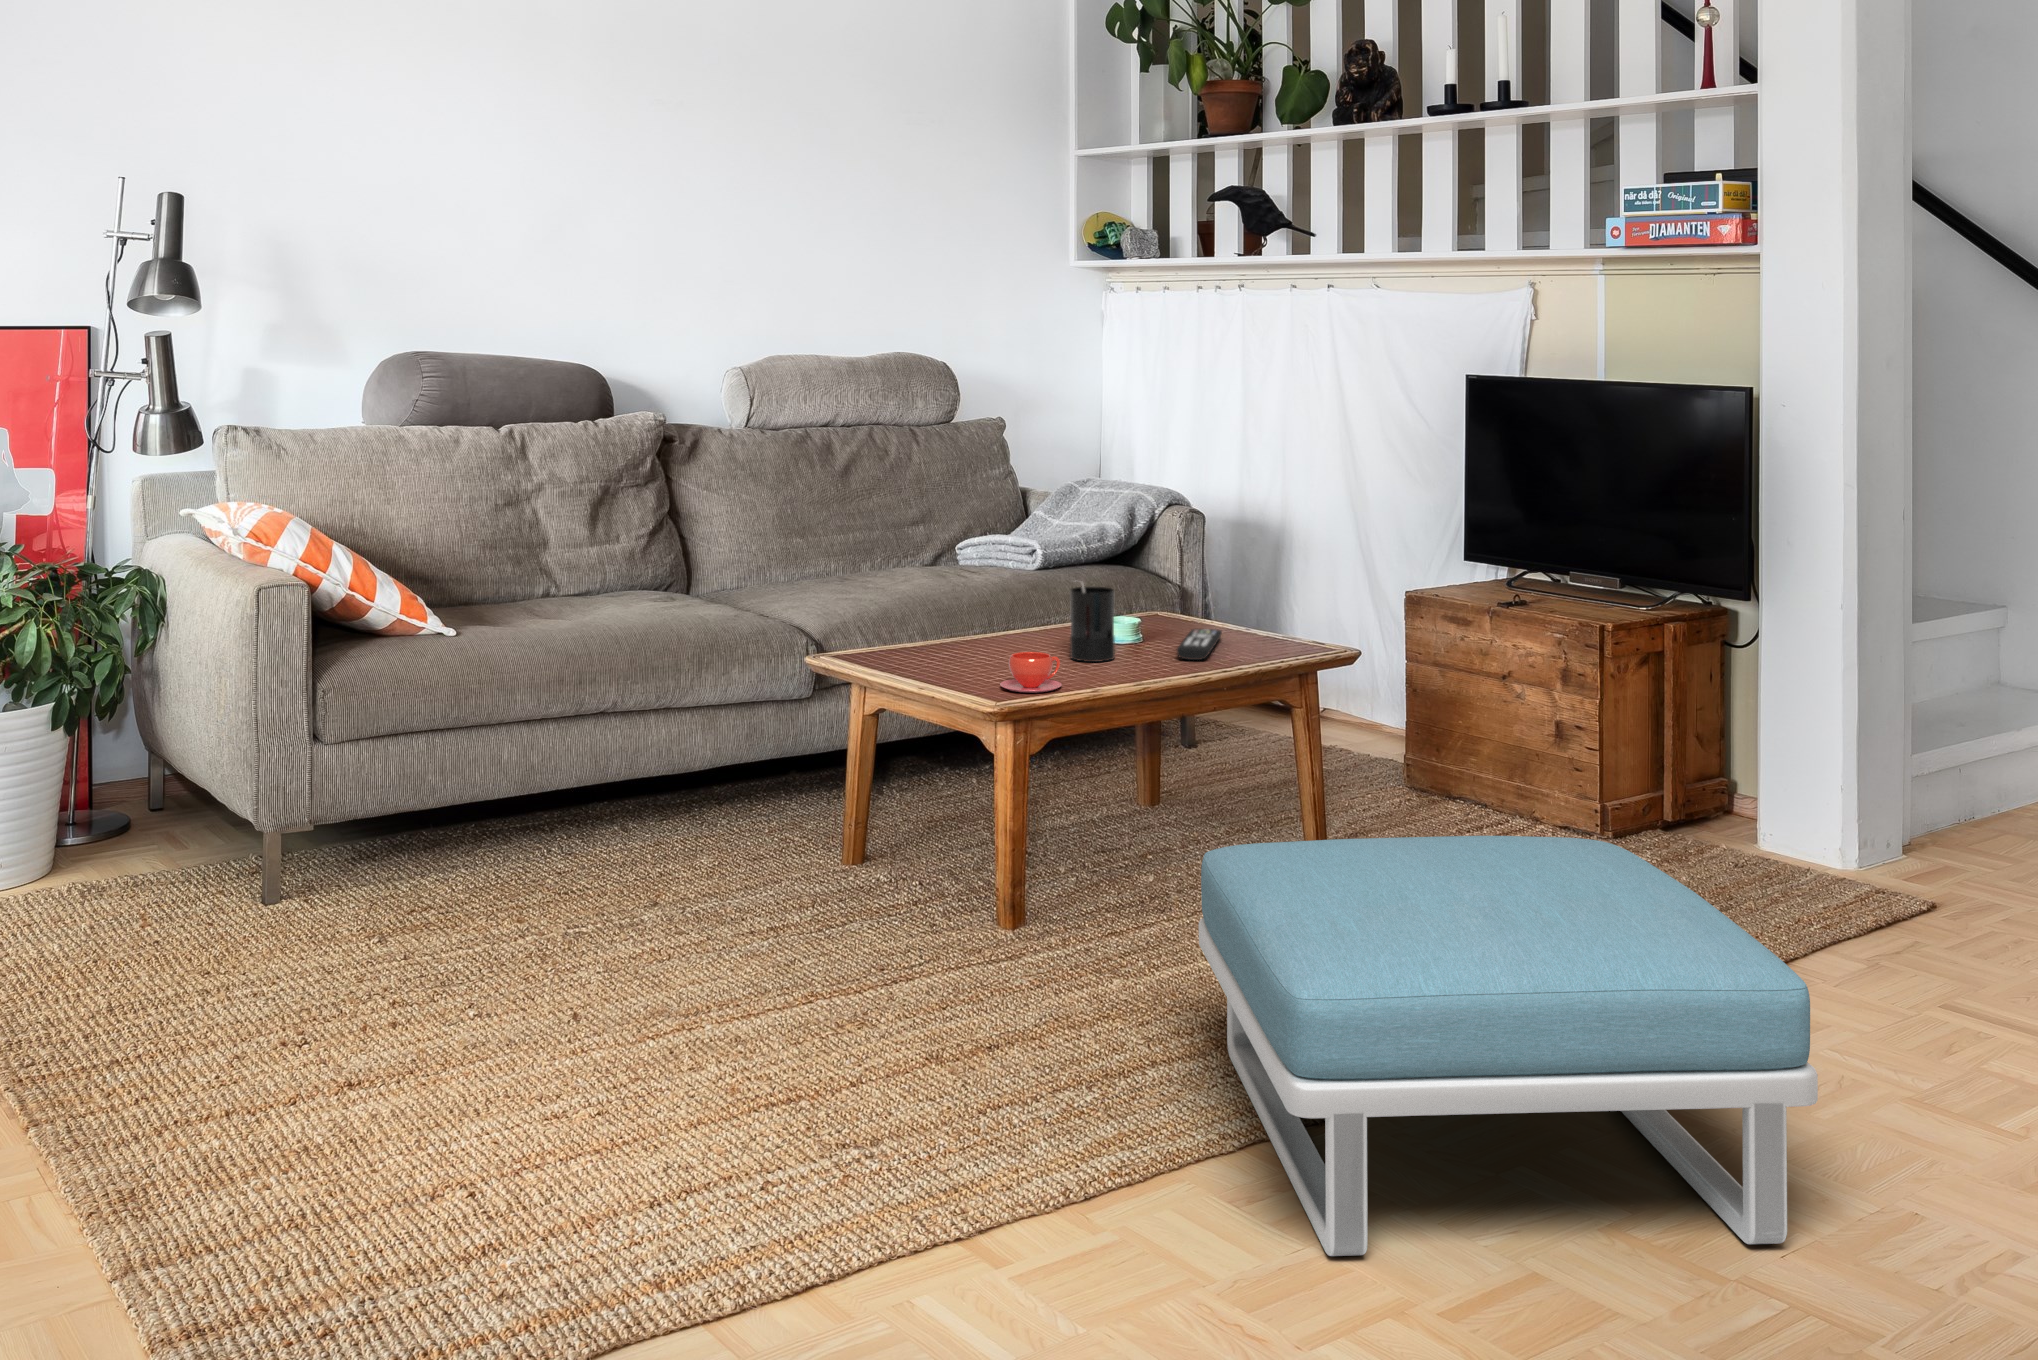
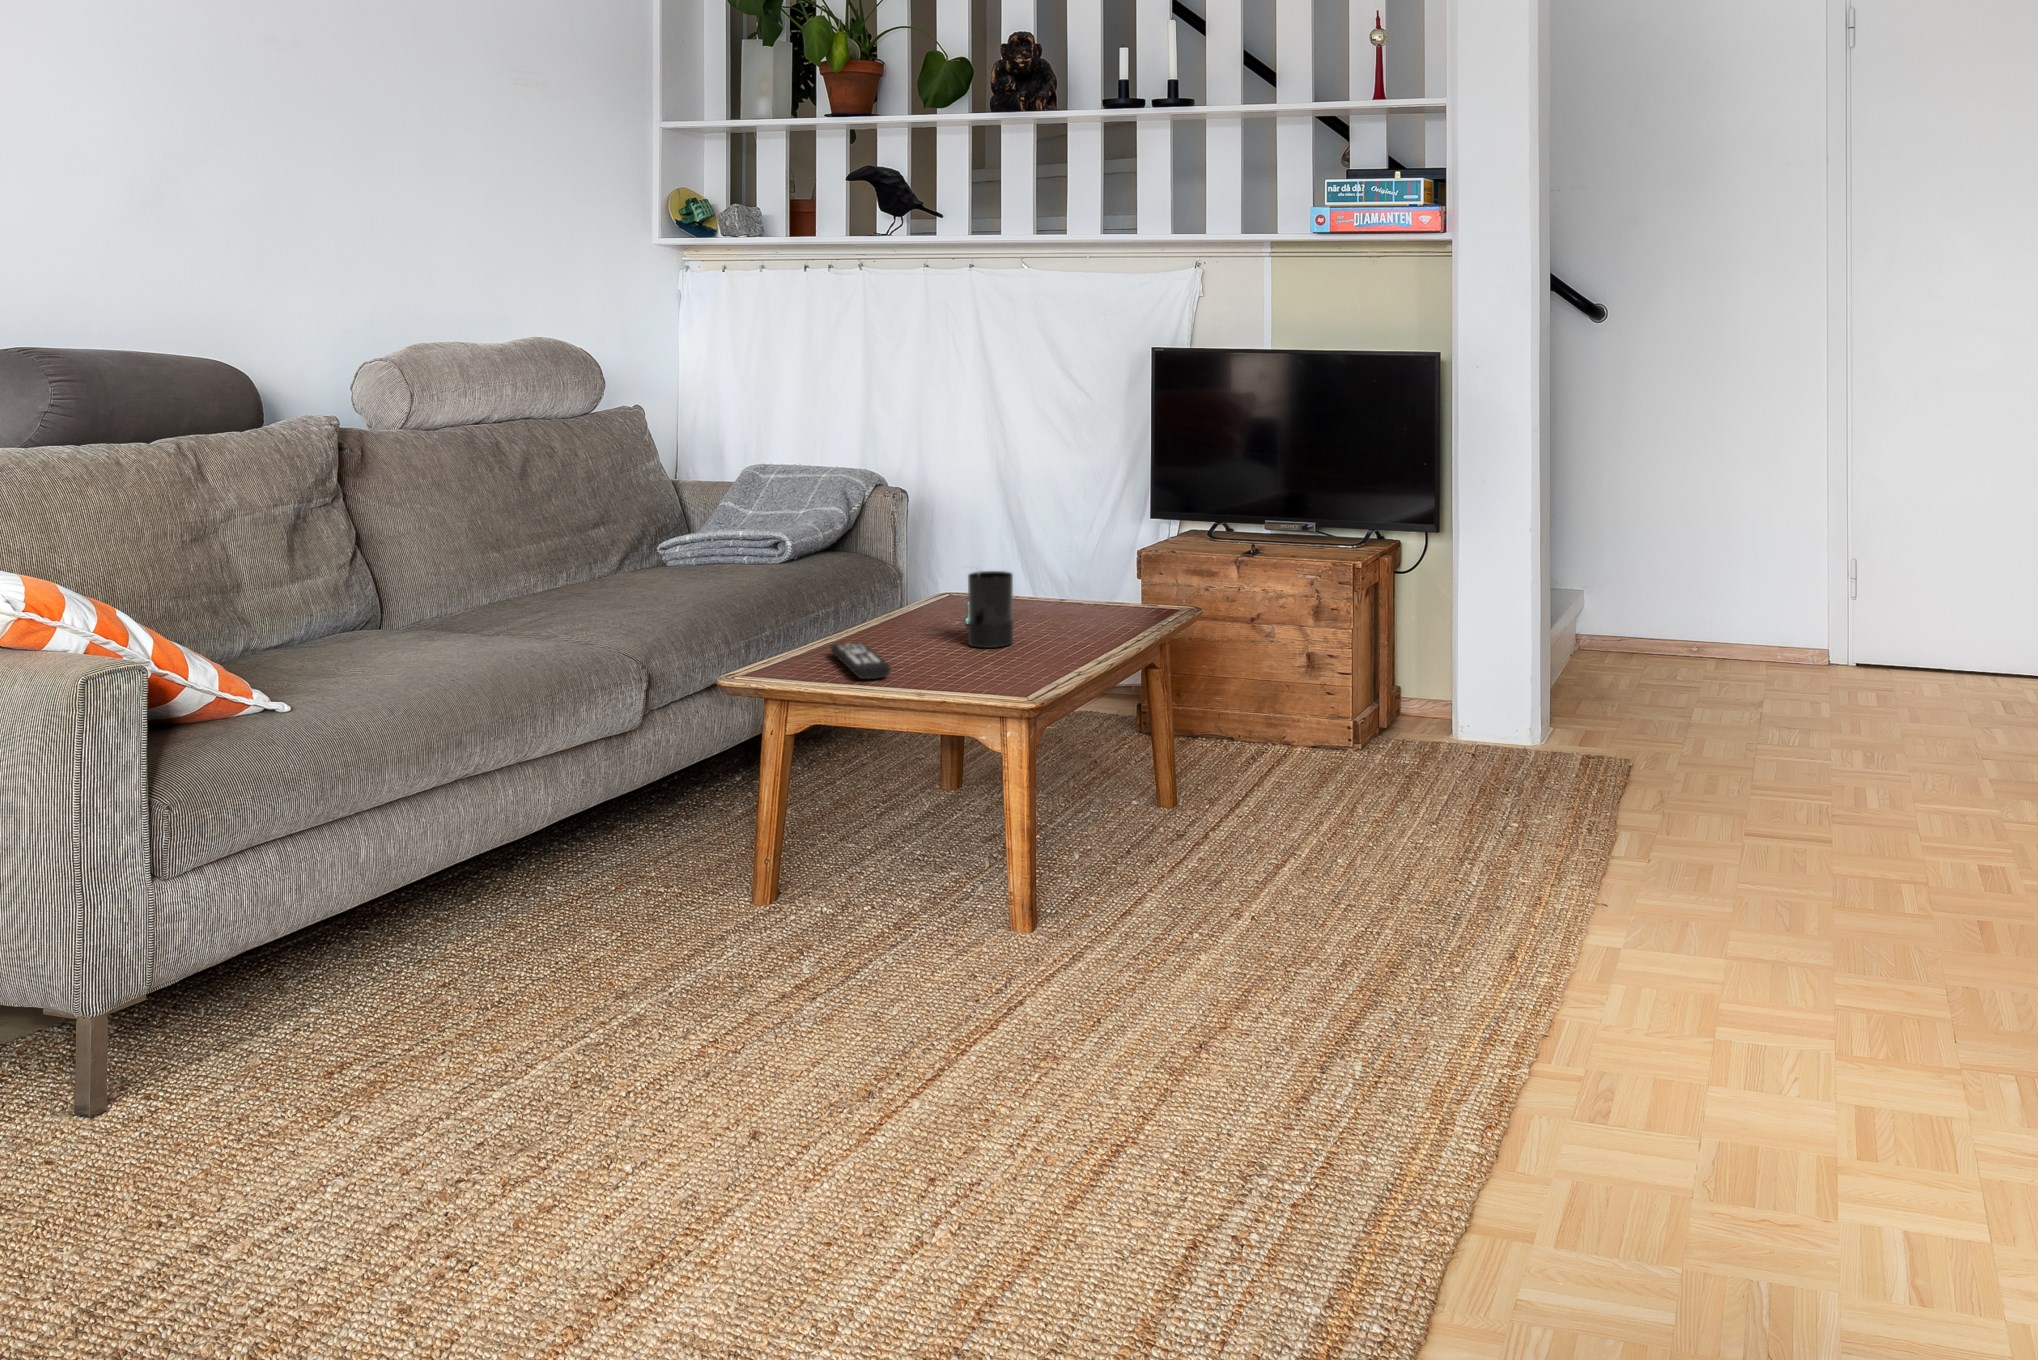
remote control: present [1177,629,1222,660] -> present [831,642,890,679]
teacup: present [1000,652,1062,693] -> none [971,642,1034,684]
footstool: present [1199,836,1818,1256] -> none [1361,736,1942,1124]

